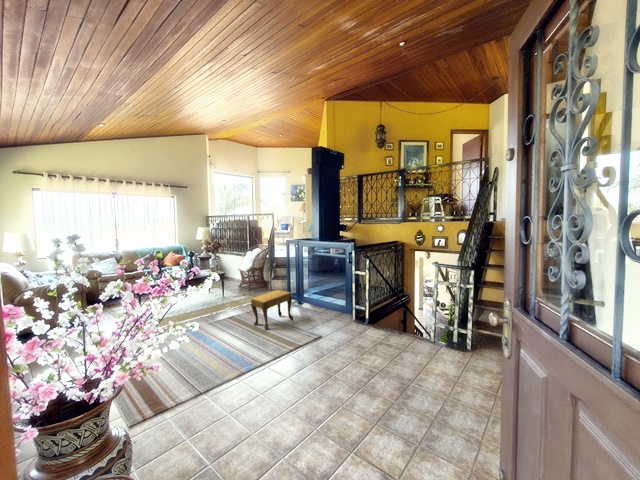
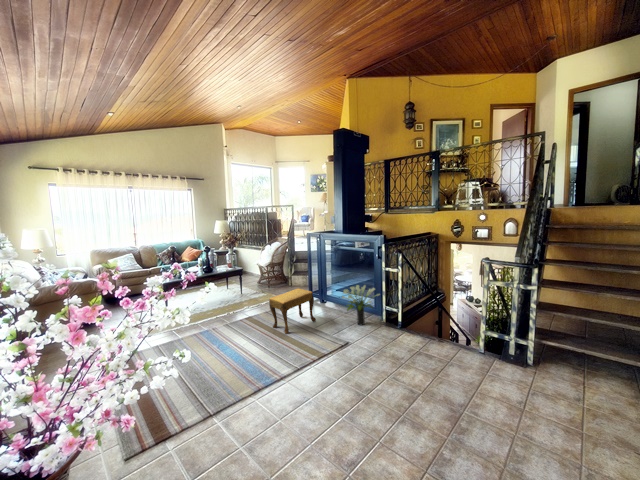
potted plant: none [317,286,350,323] -> present [342,285,379,325]

